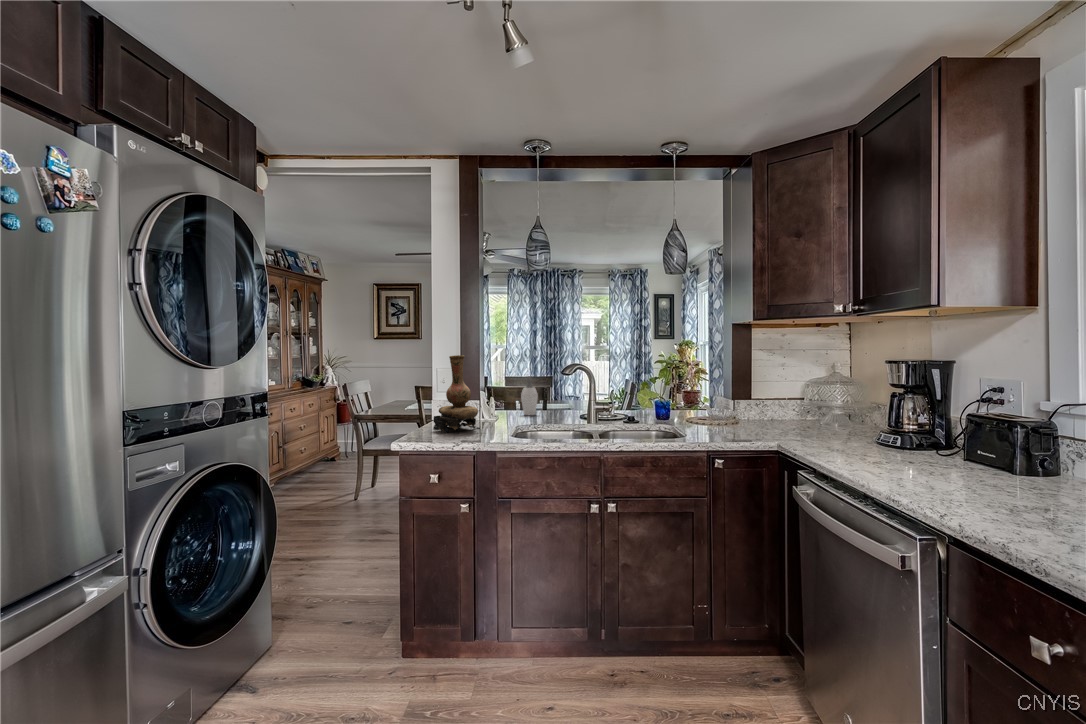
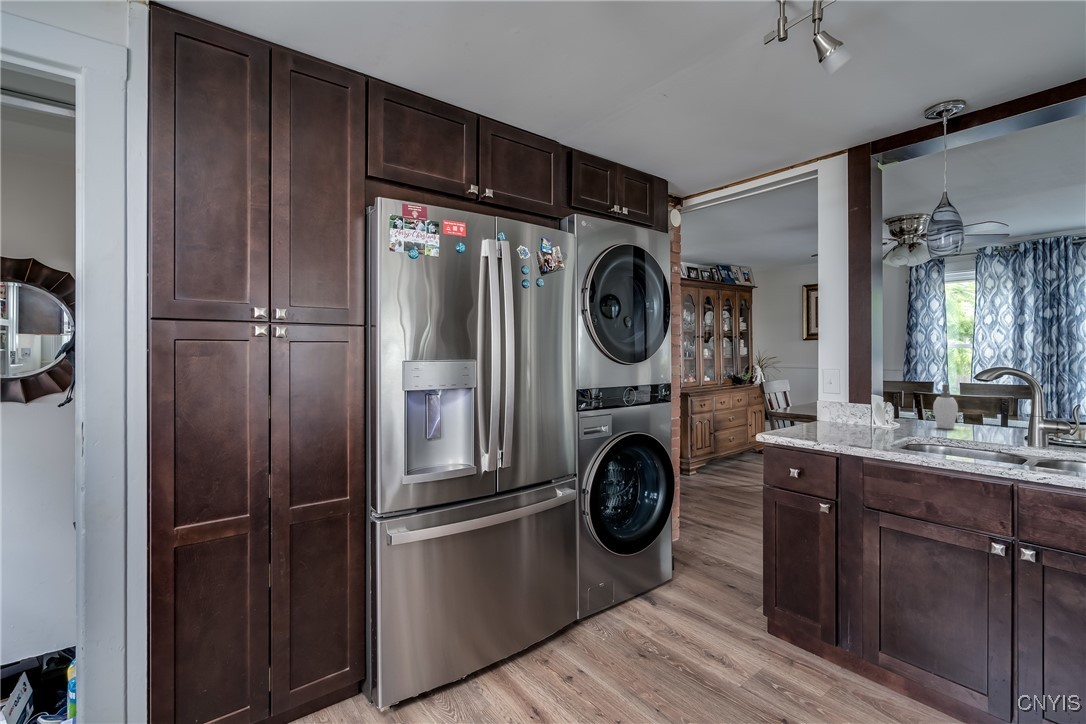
vase: present [433,355,478,432] -> none [811,362,868,437]

